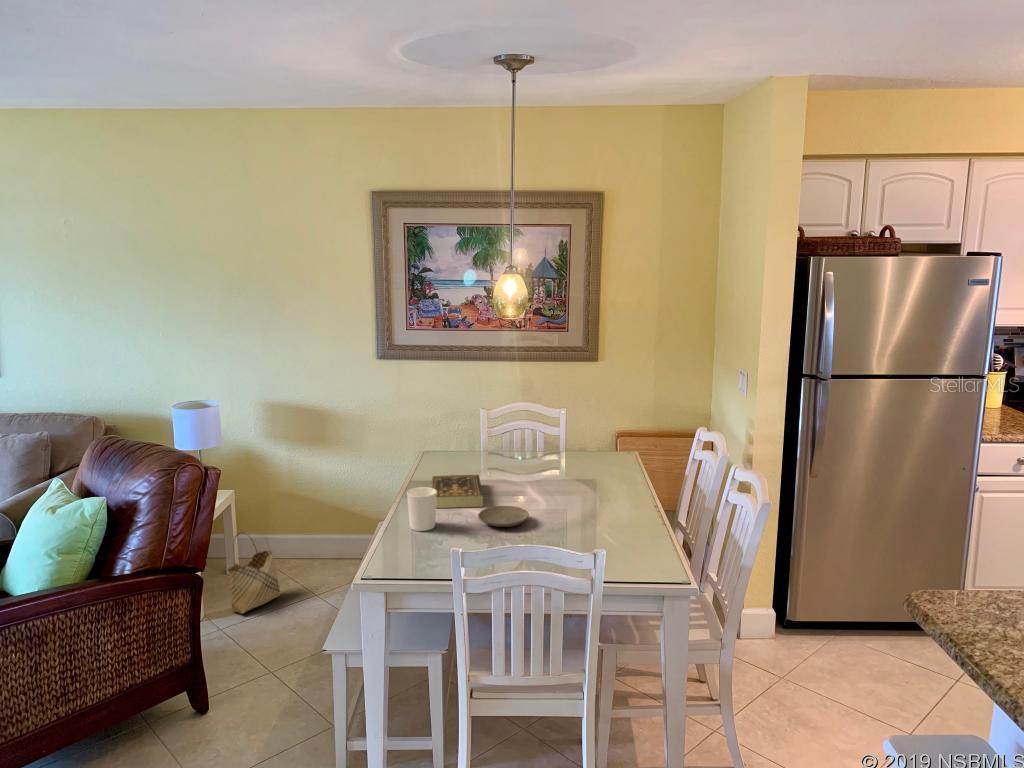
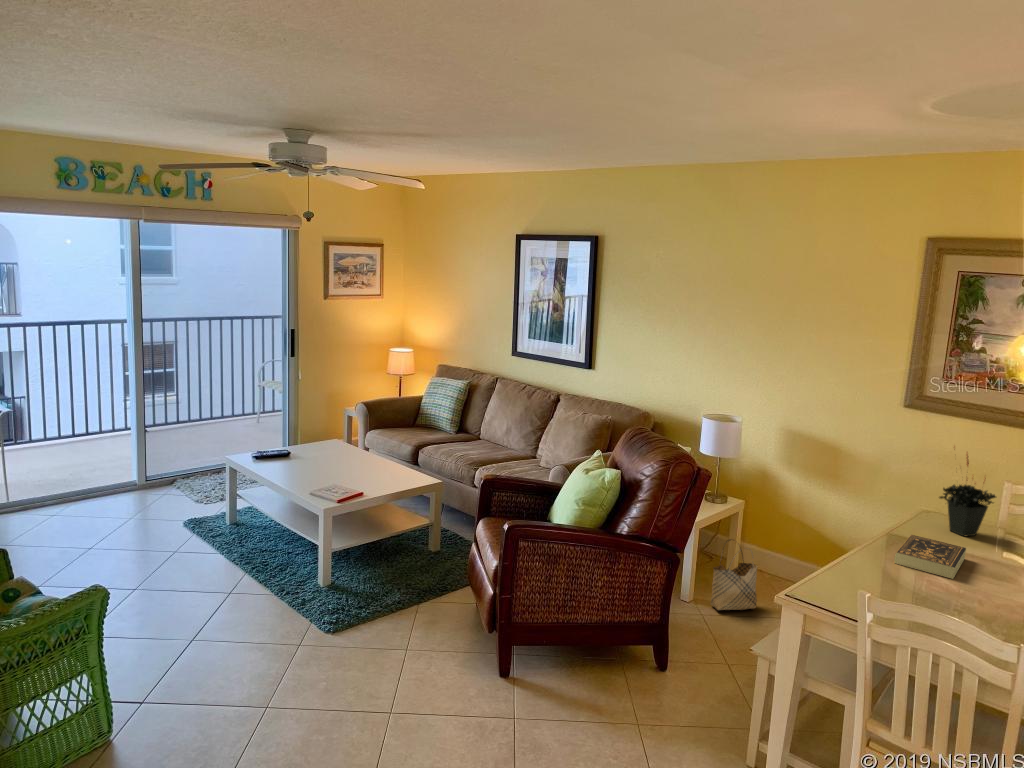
potted plant: none [439,383,483,464] -> present [940,454,996,536]
candle holder: present [407,487,437,531] -> none [858,535,893,579]
plate: present [478,506,529,527] -> none [935,580,999,606]

